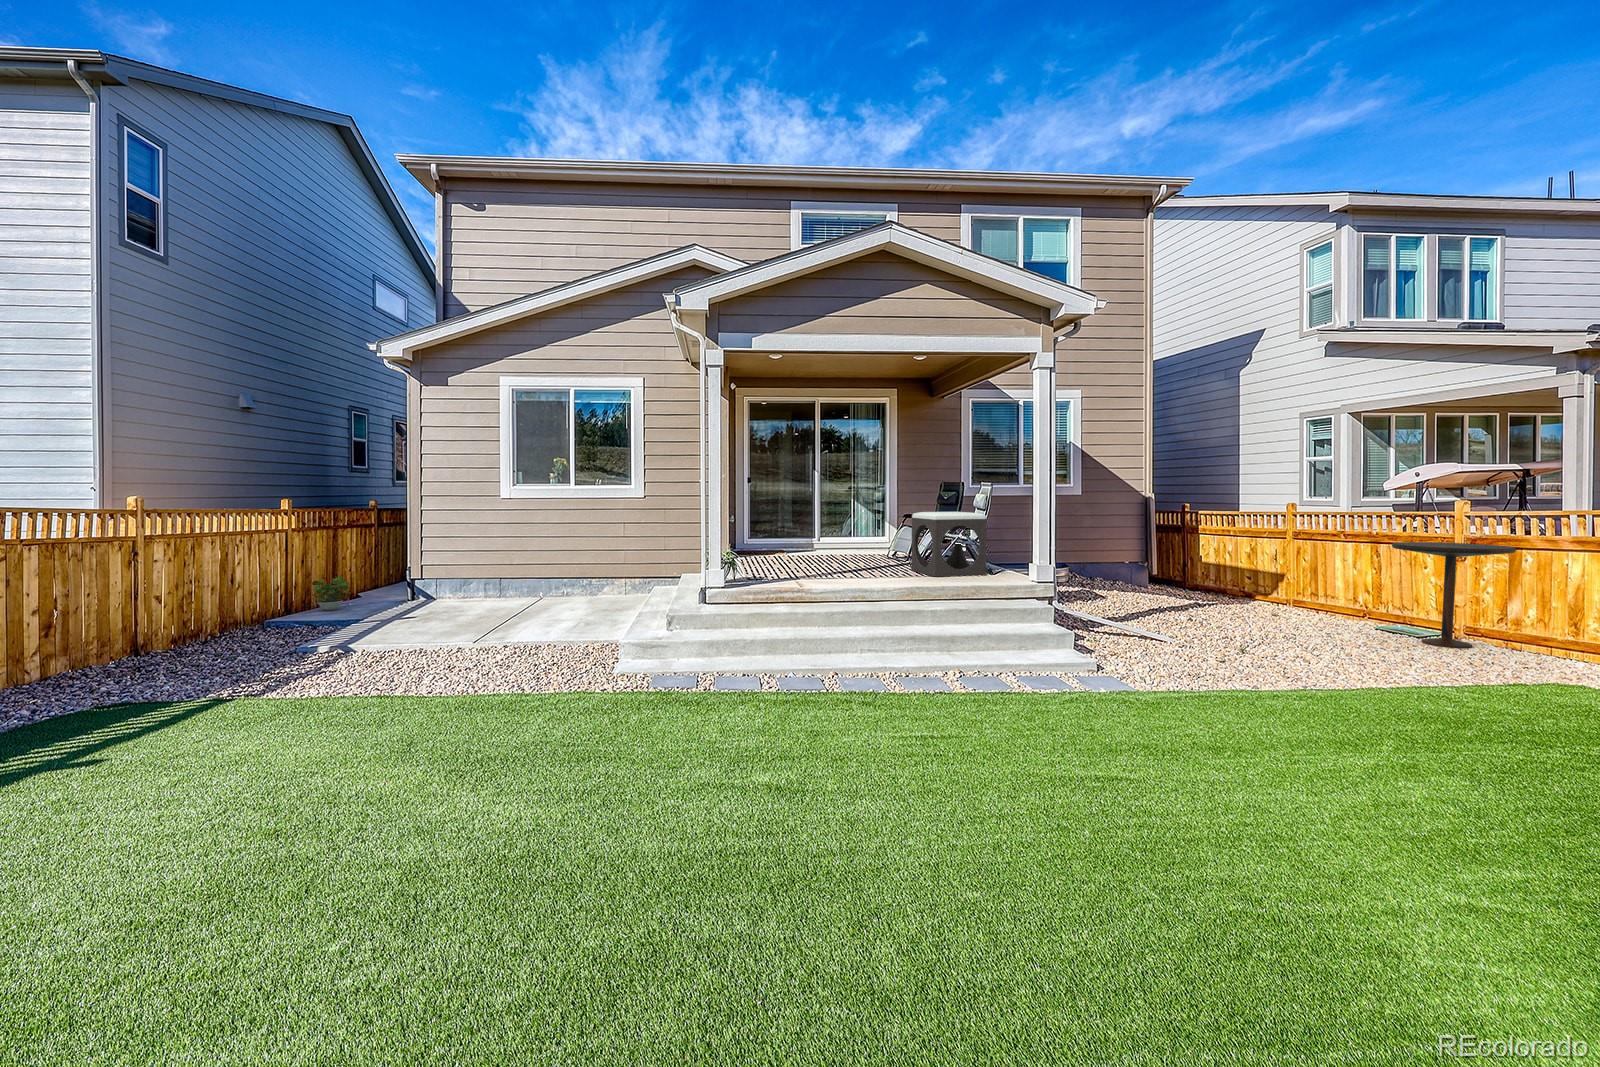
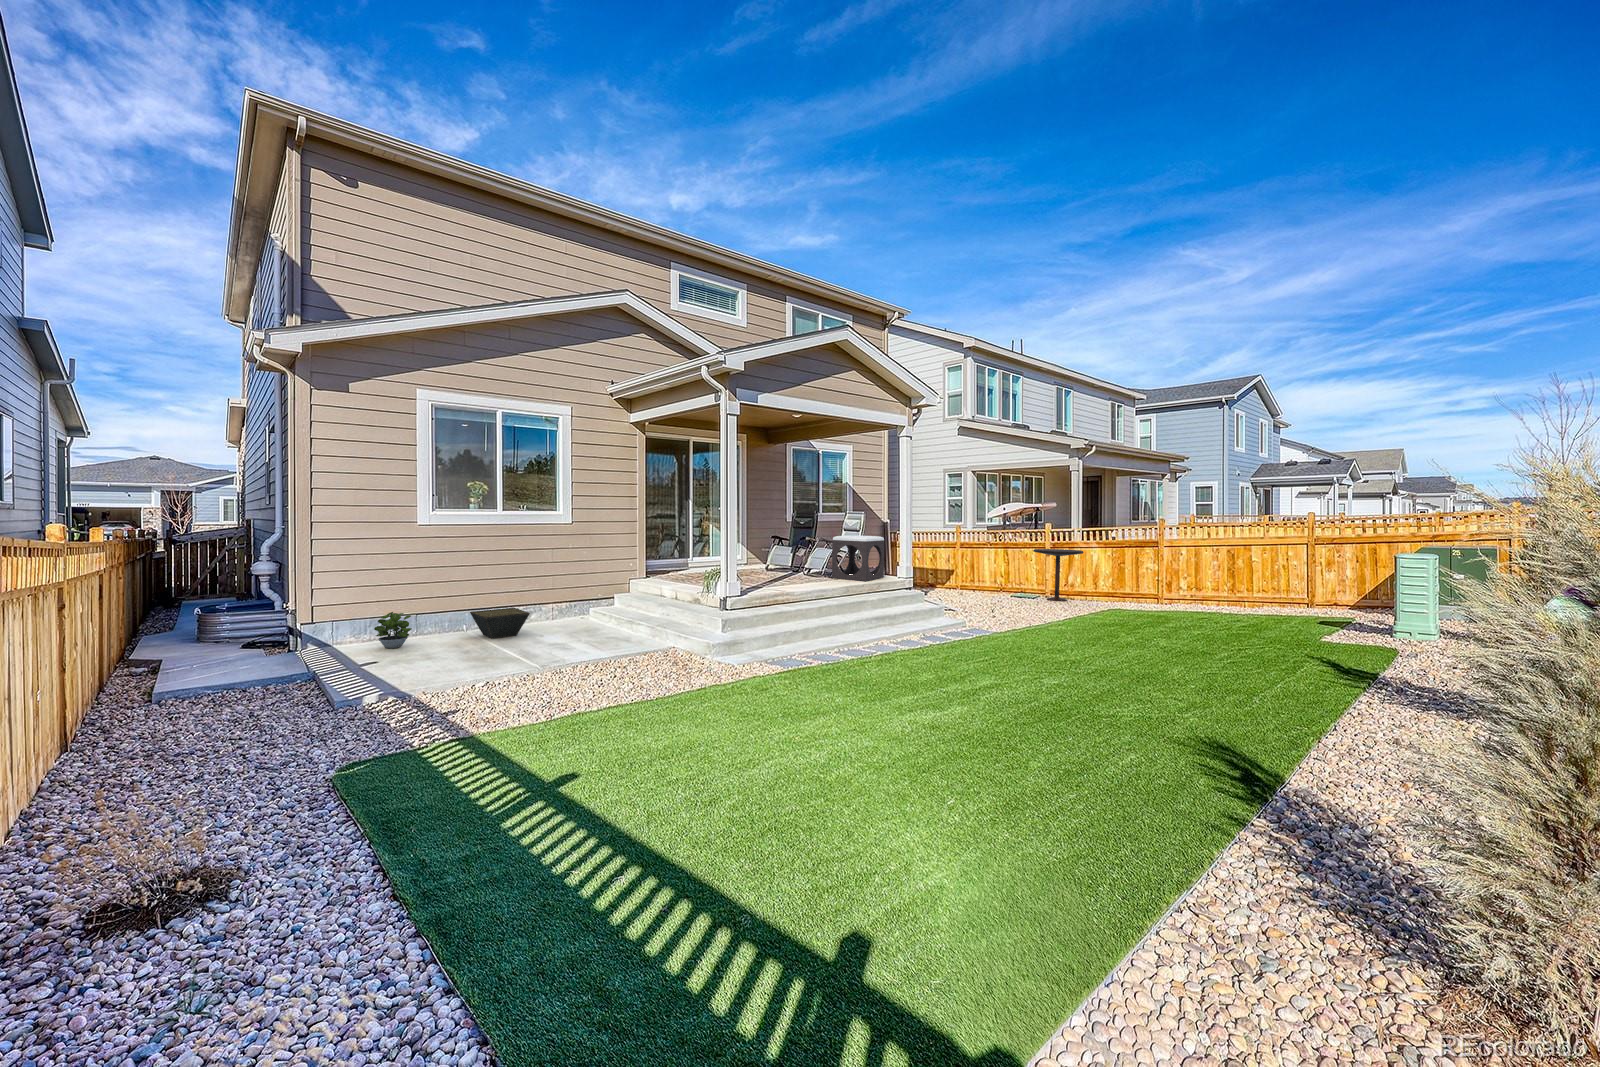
potted plant: present [311,576,350,610] -> present [374,612,412,649]
basket: none [533,580,586,607] -> present [470,608,530,639]

